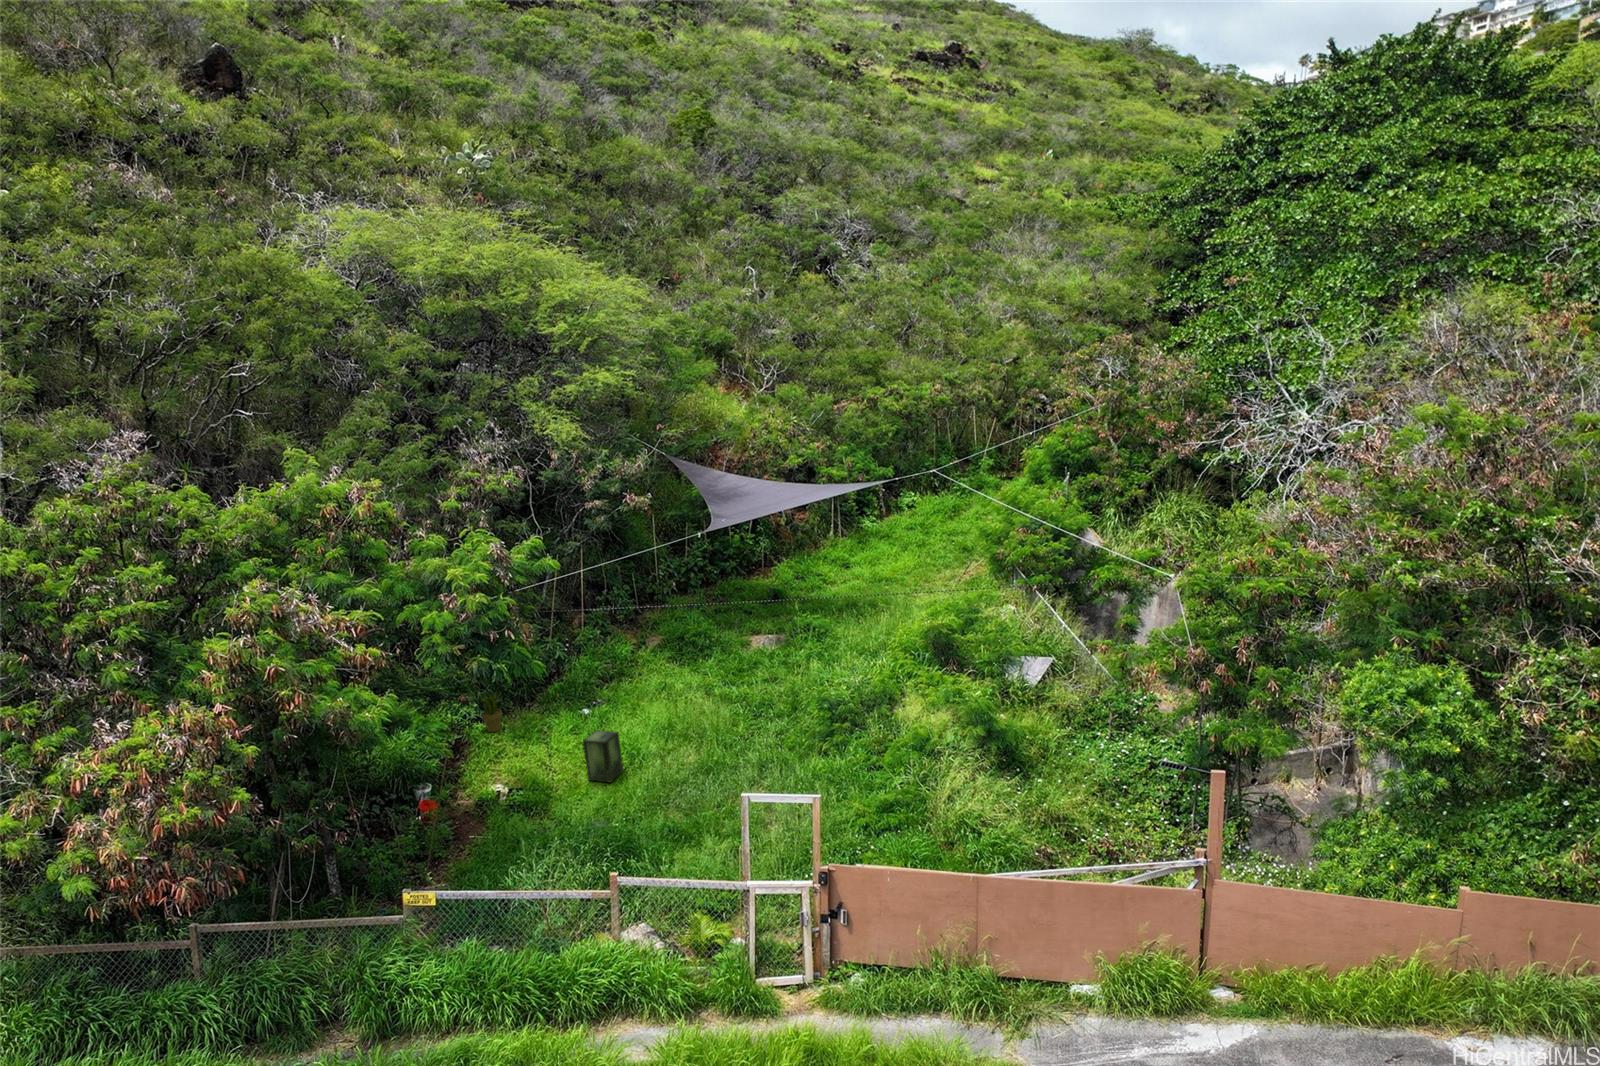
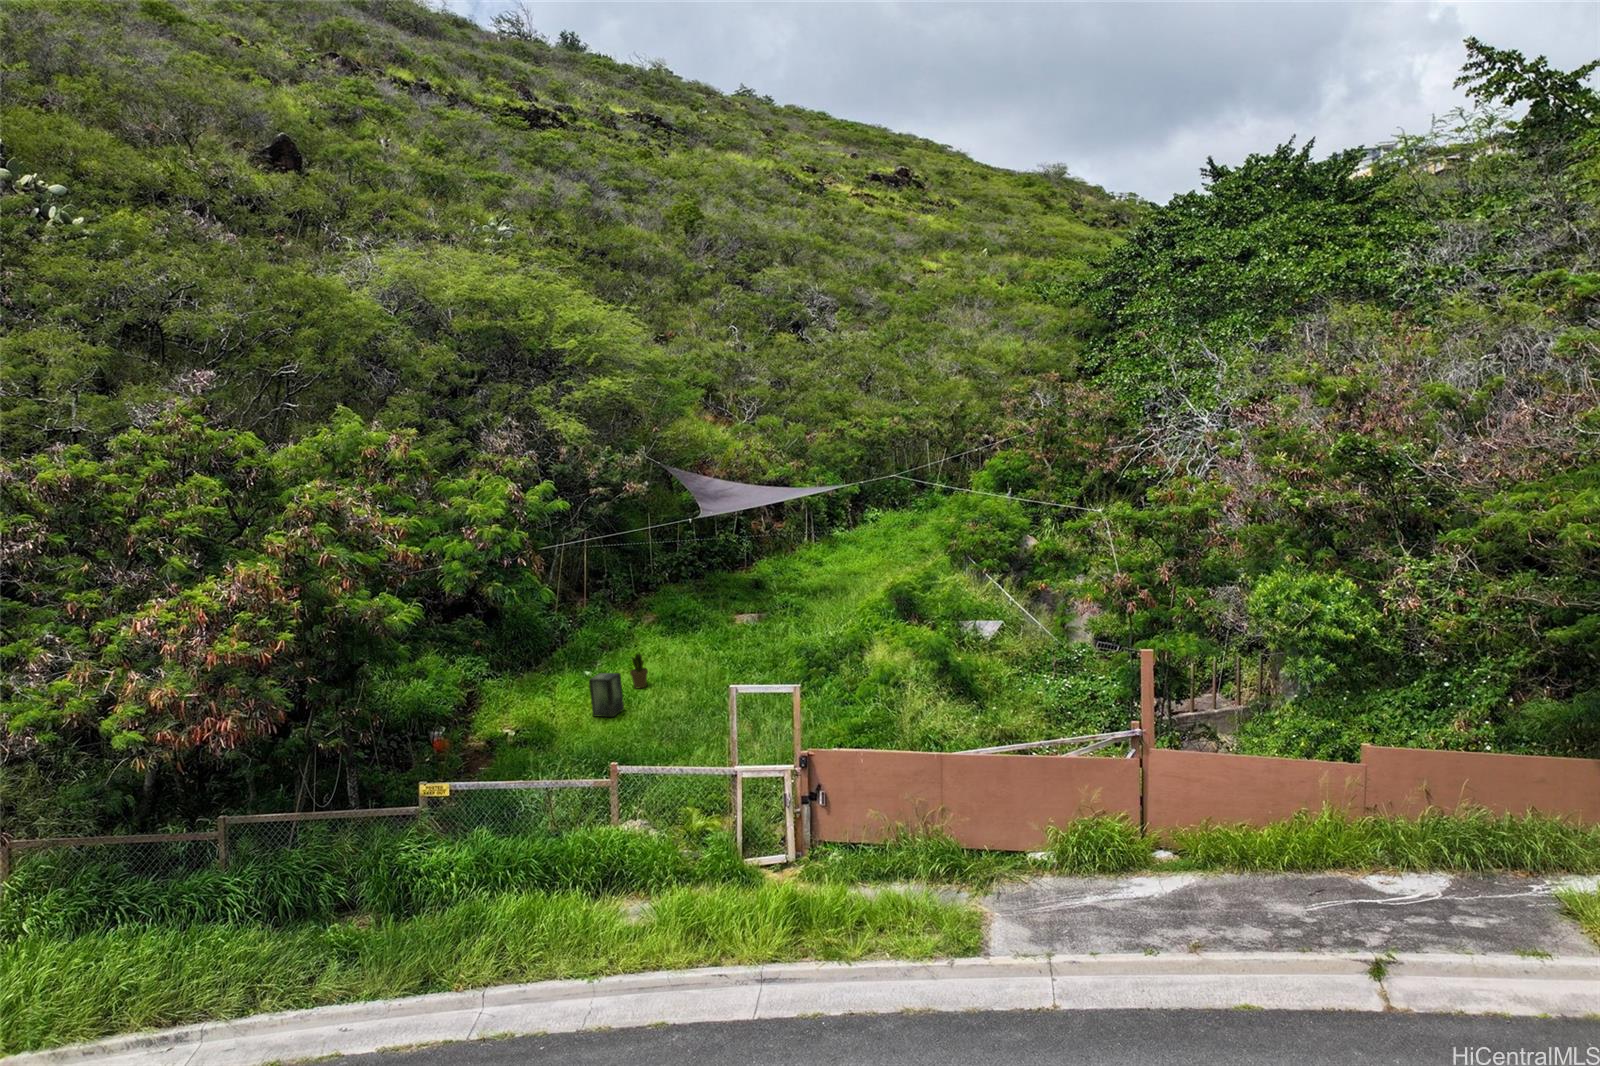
potted plant: present [482,694,502,732] -> present [630,654,648,688]

